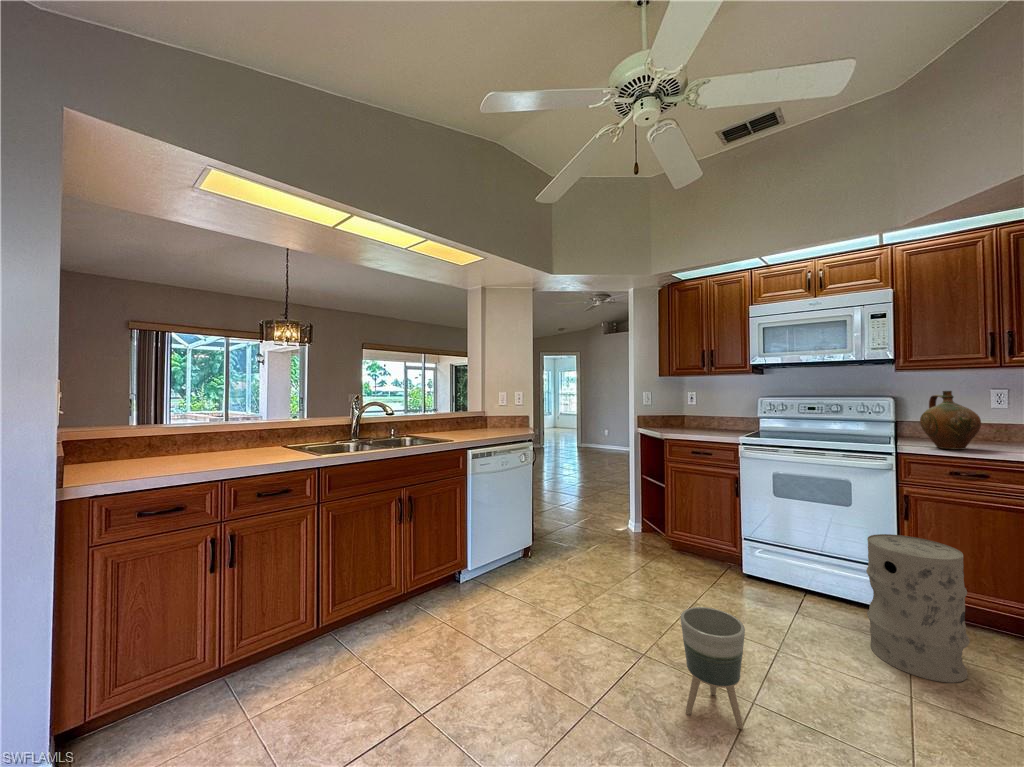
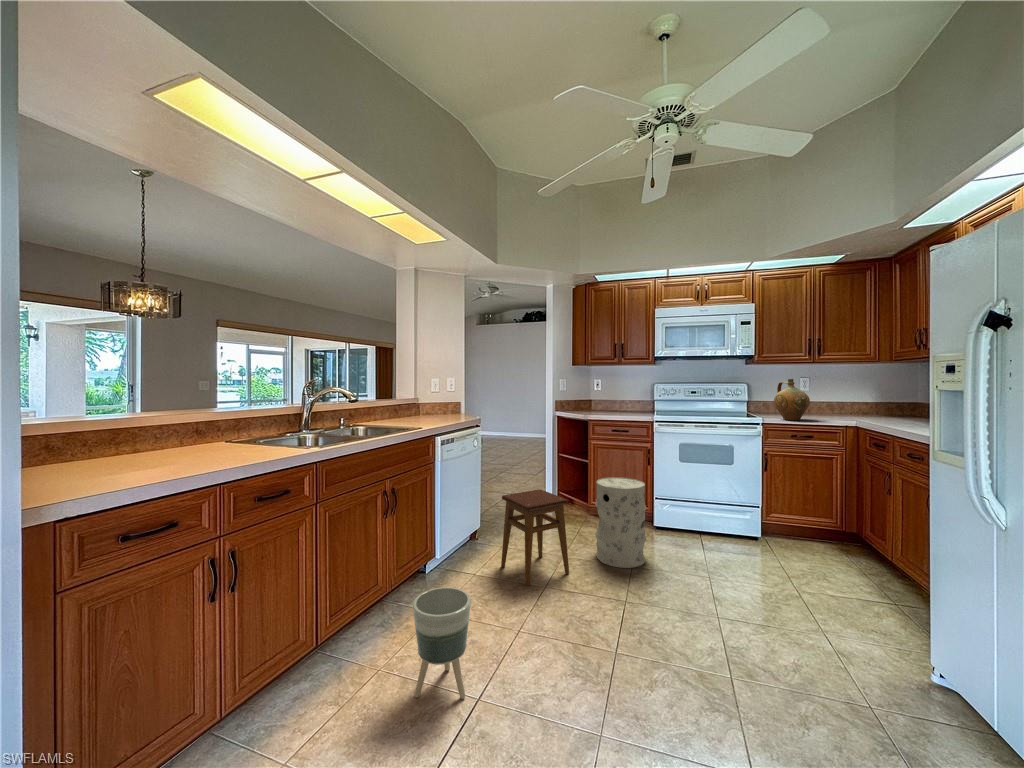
stool: none [534,512,600,614] -> present [501,489,569,586]
trash can: present [866,534,970,683] -> present [595,477,647,568]
planter: present [681,607,745,729] -> present [413,587,471,699]

